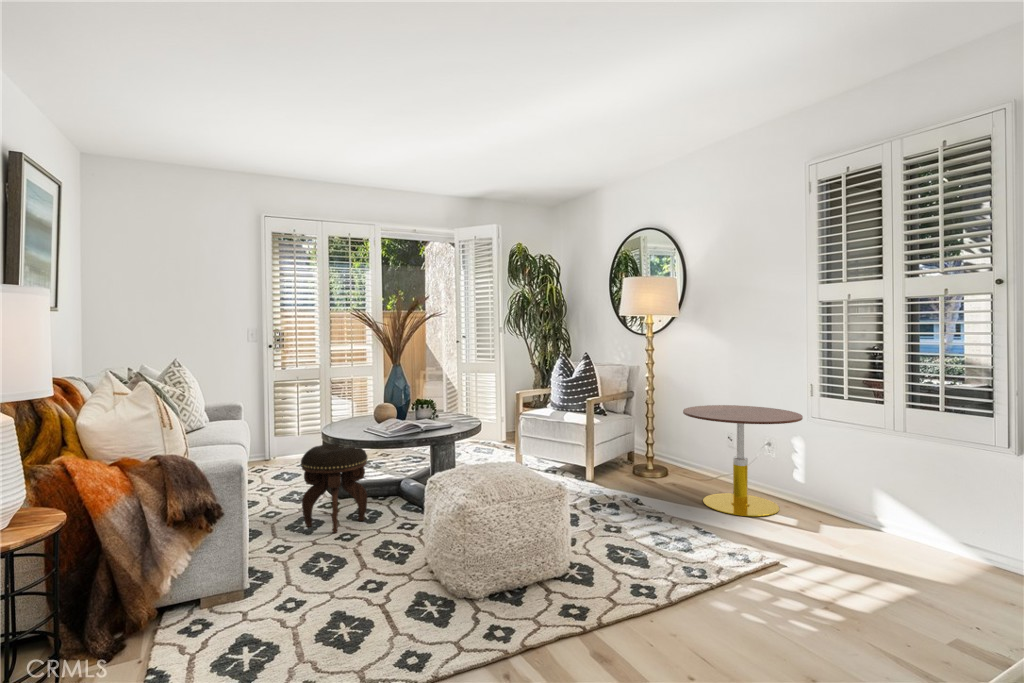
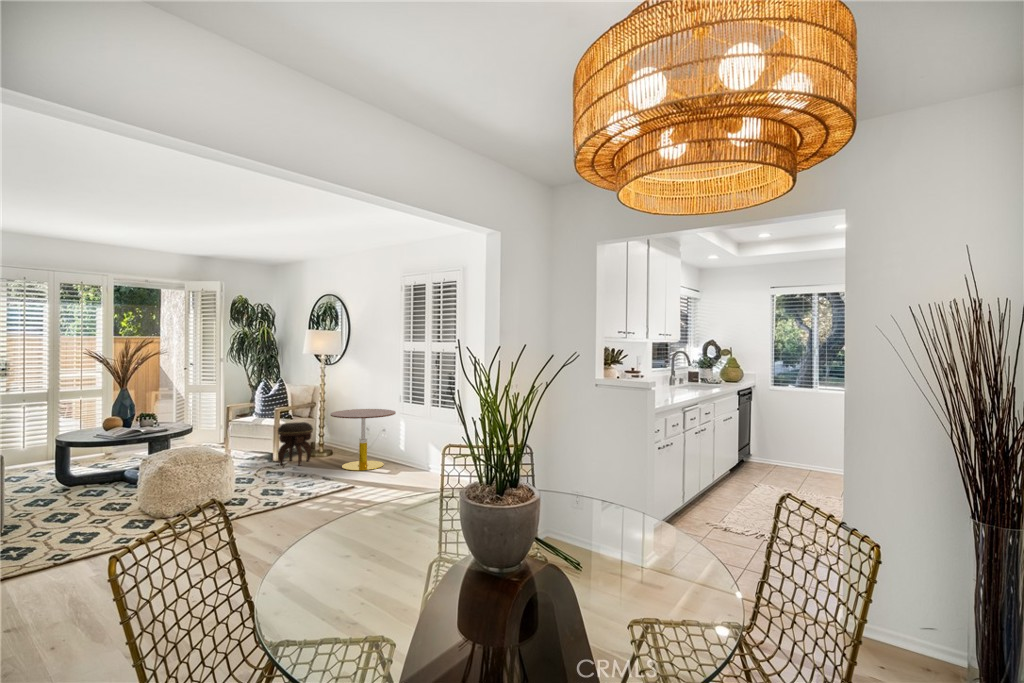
footstool: present [301,444,367,533] -> present [278,422,313,465]

